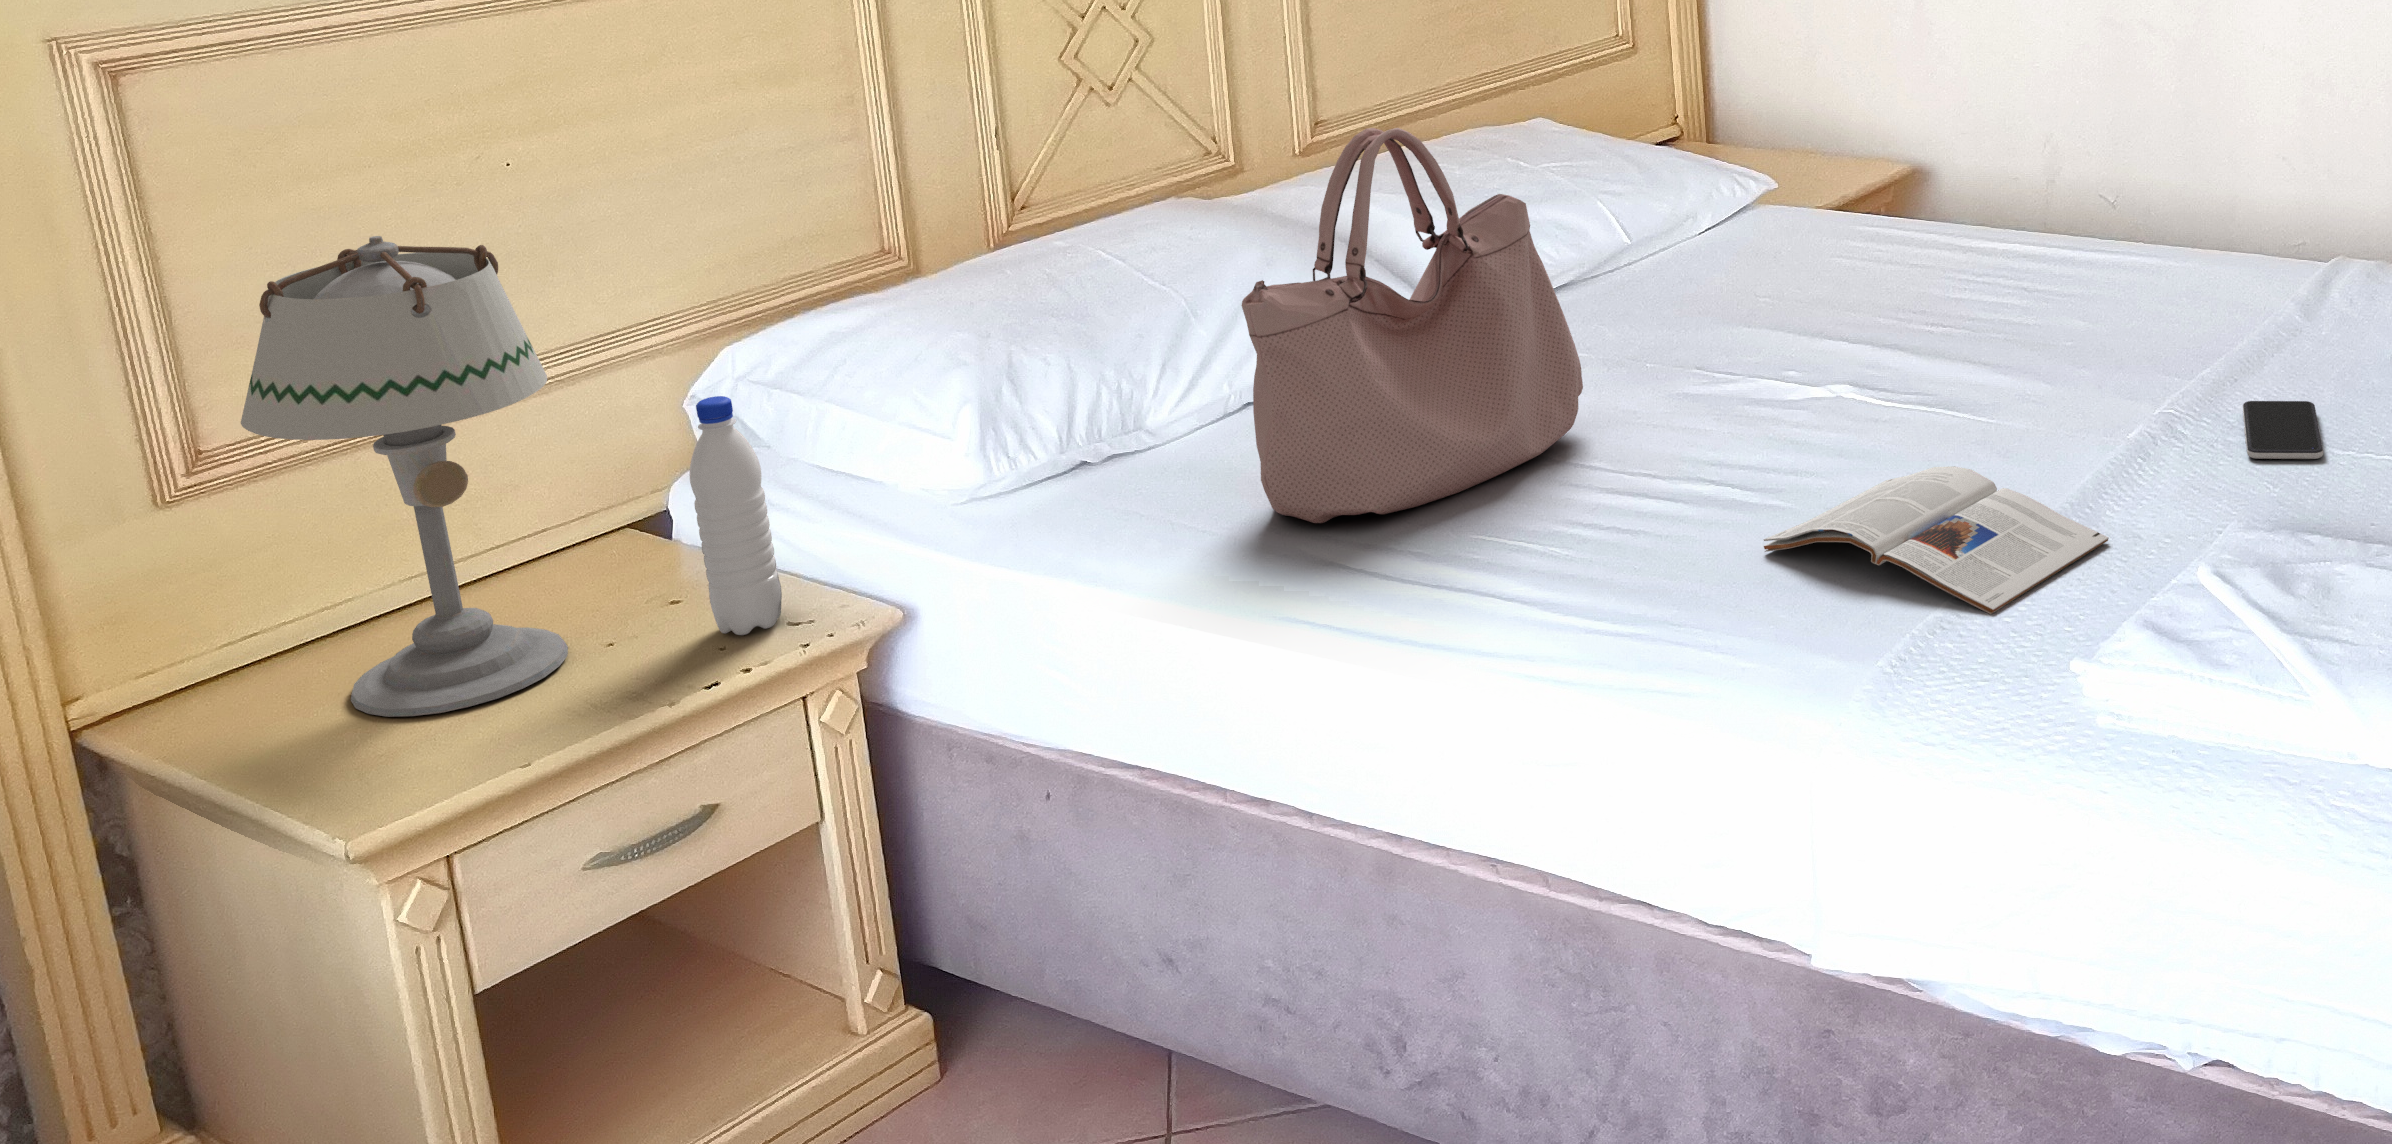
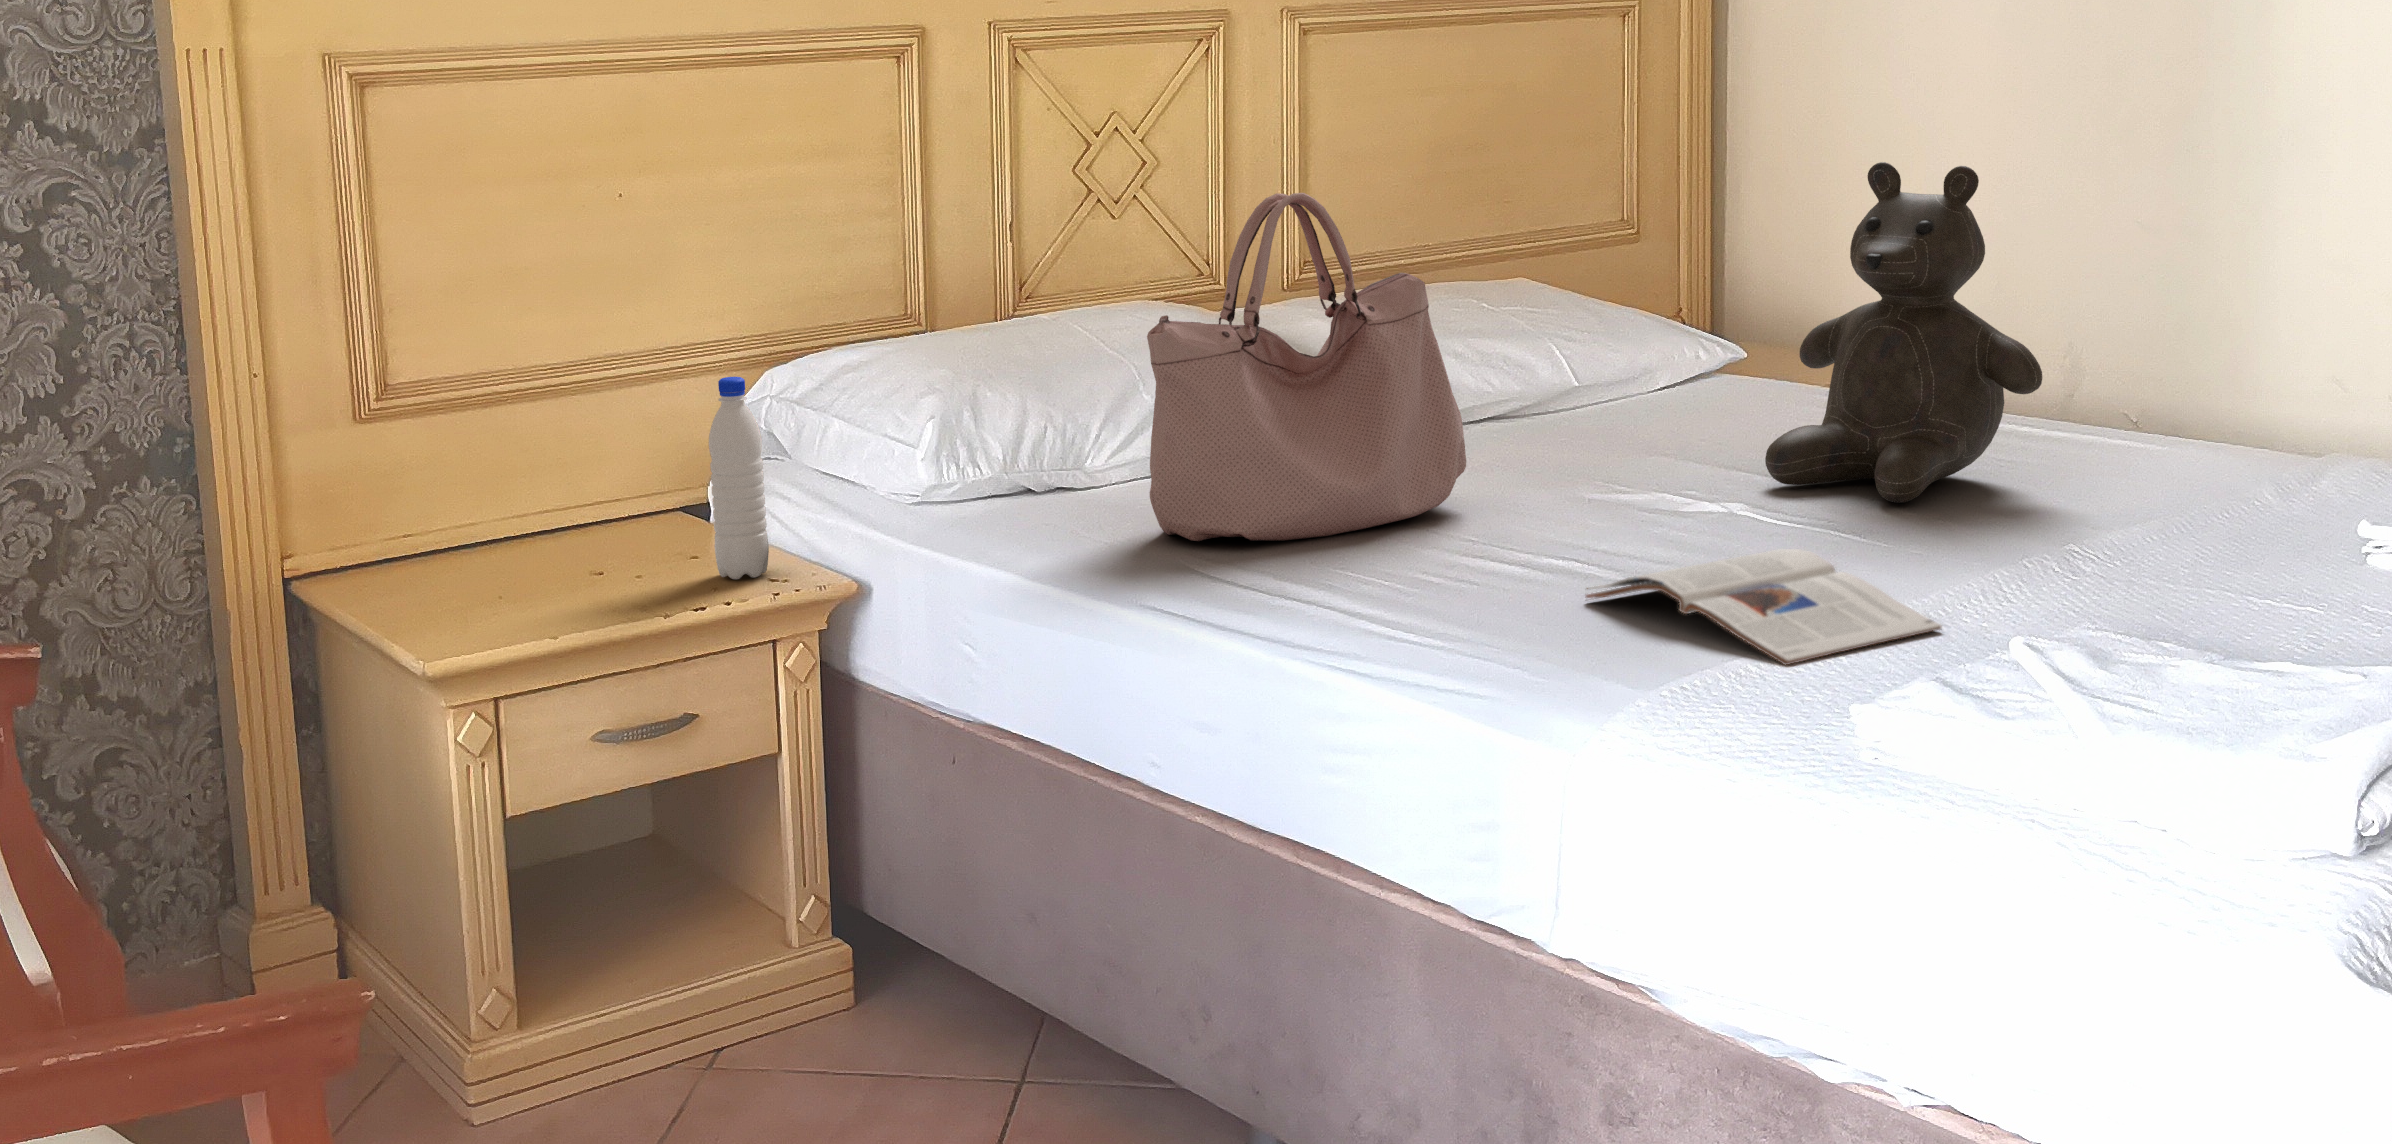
teddy bear: none [1862,32,2106,370] -> present [1765,162,2042,503]
table lamp: present [241,236,568,717] -> none [407,215,616,597]
smartphone: present [2243,401,2323,459] -> none [2140,545,2242,596]

